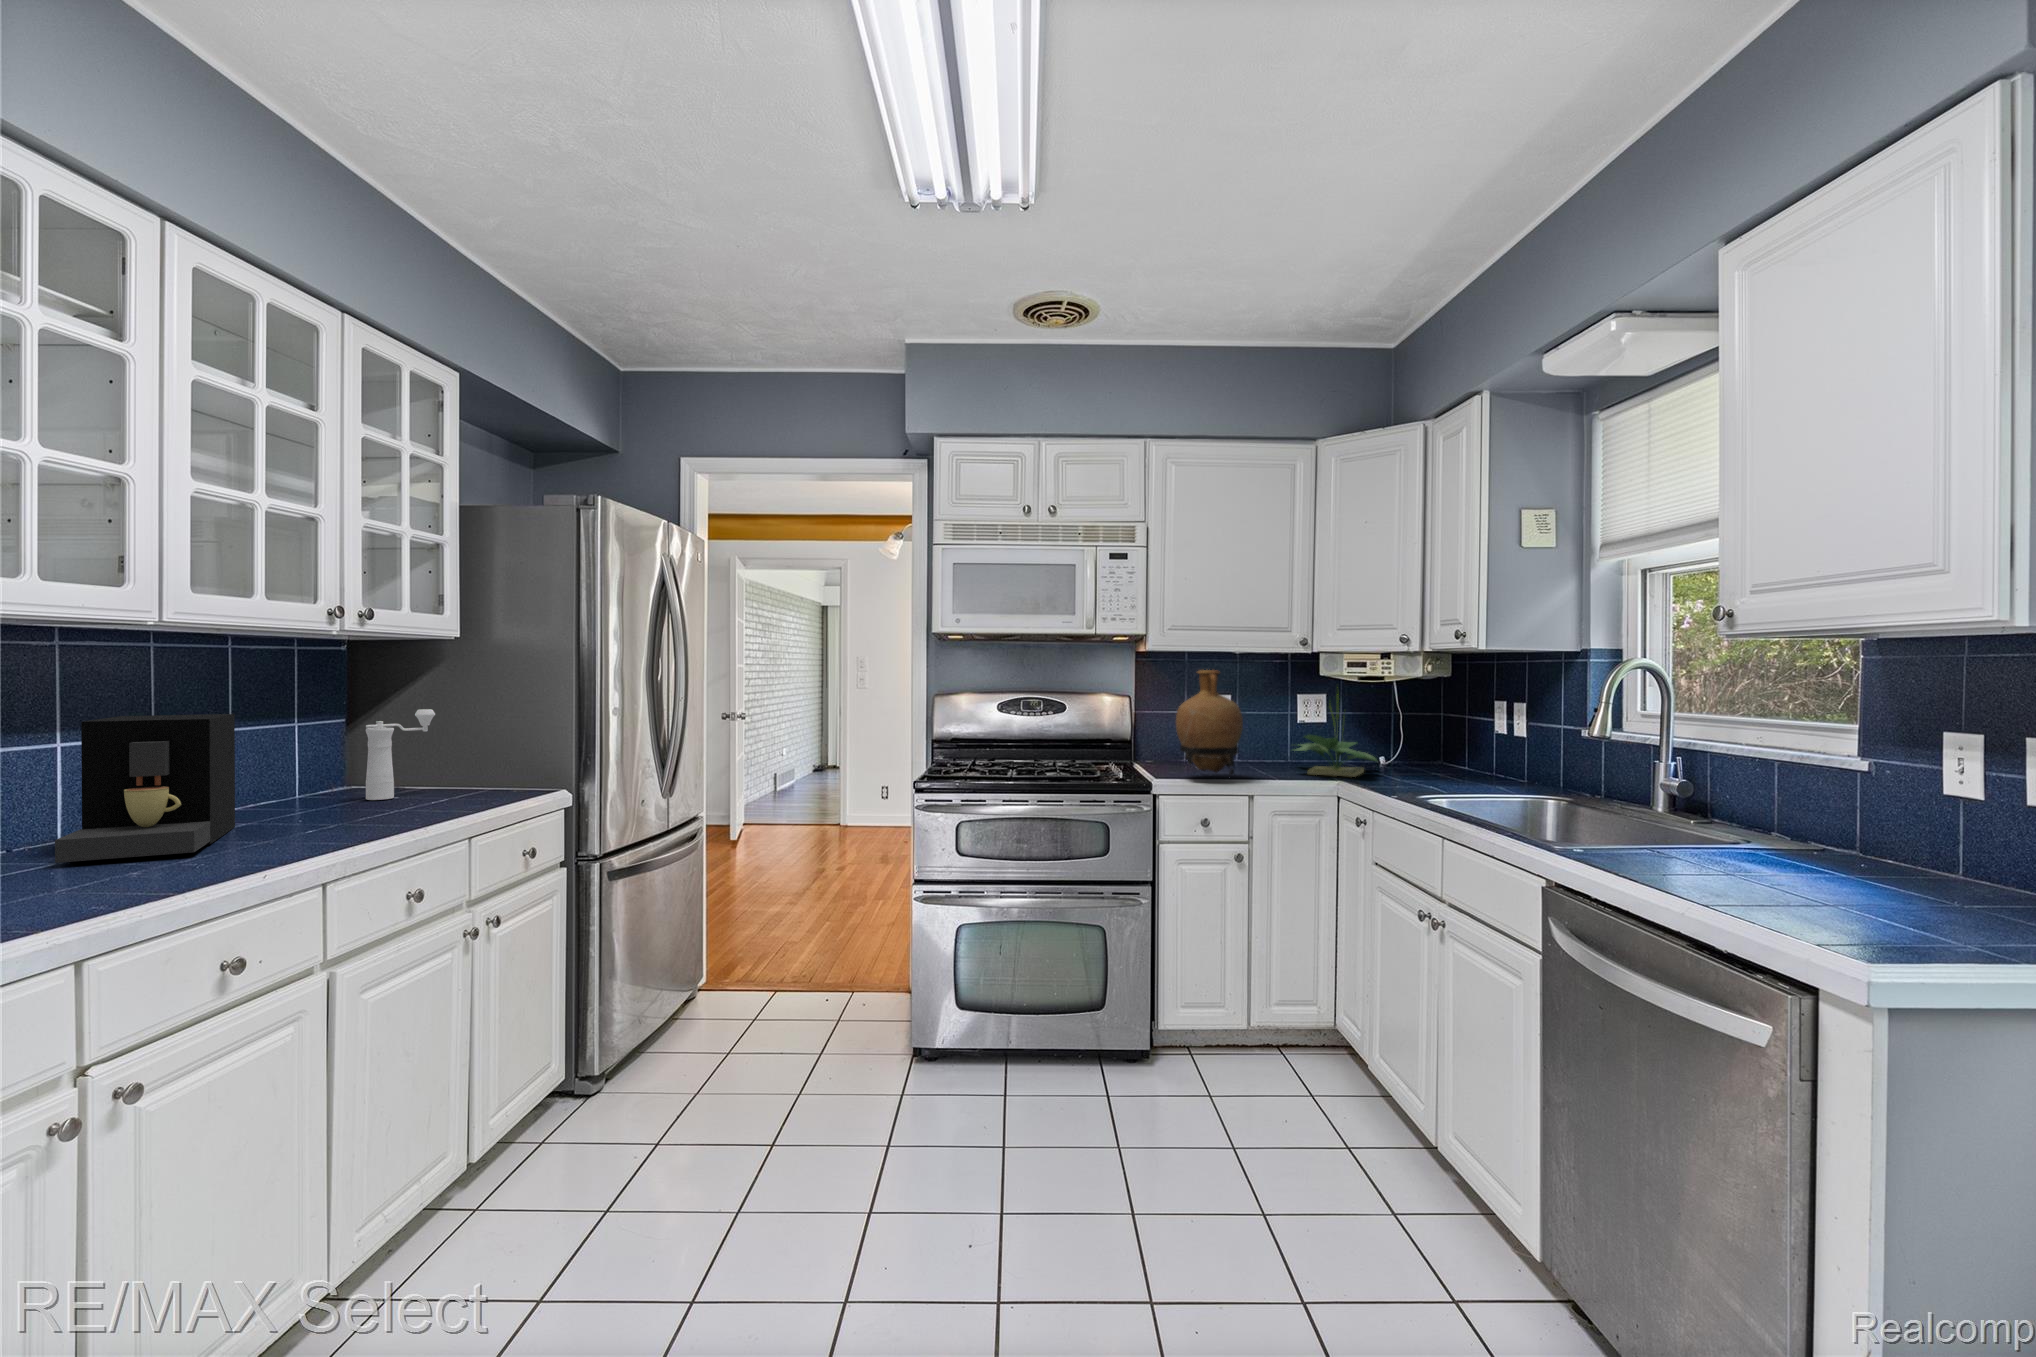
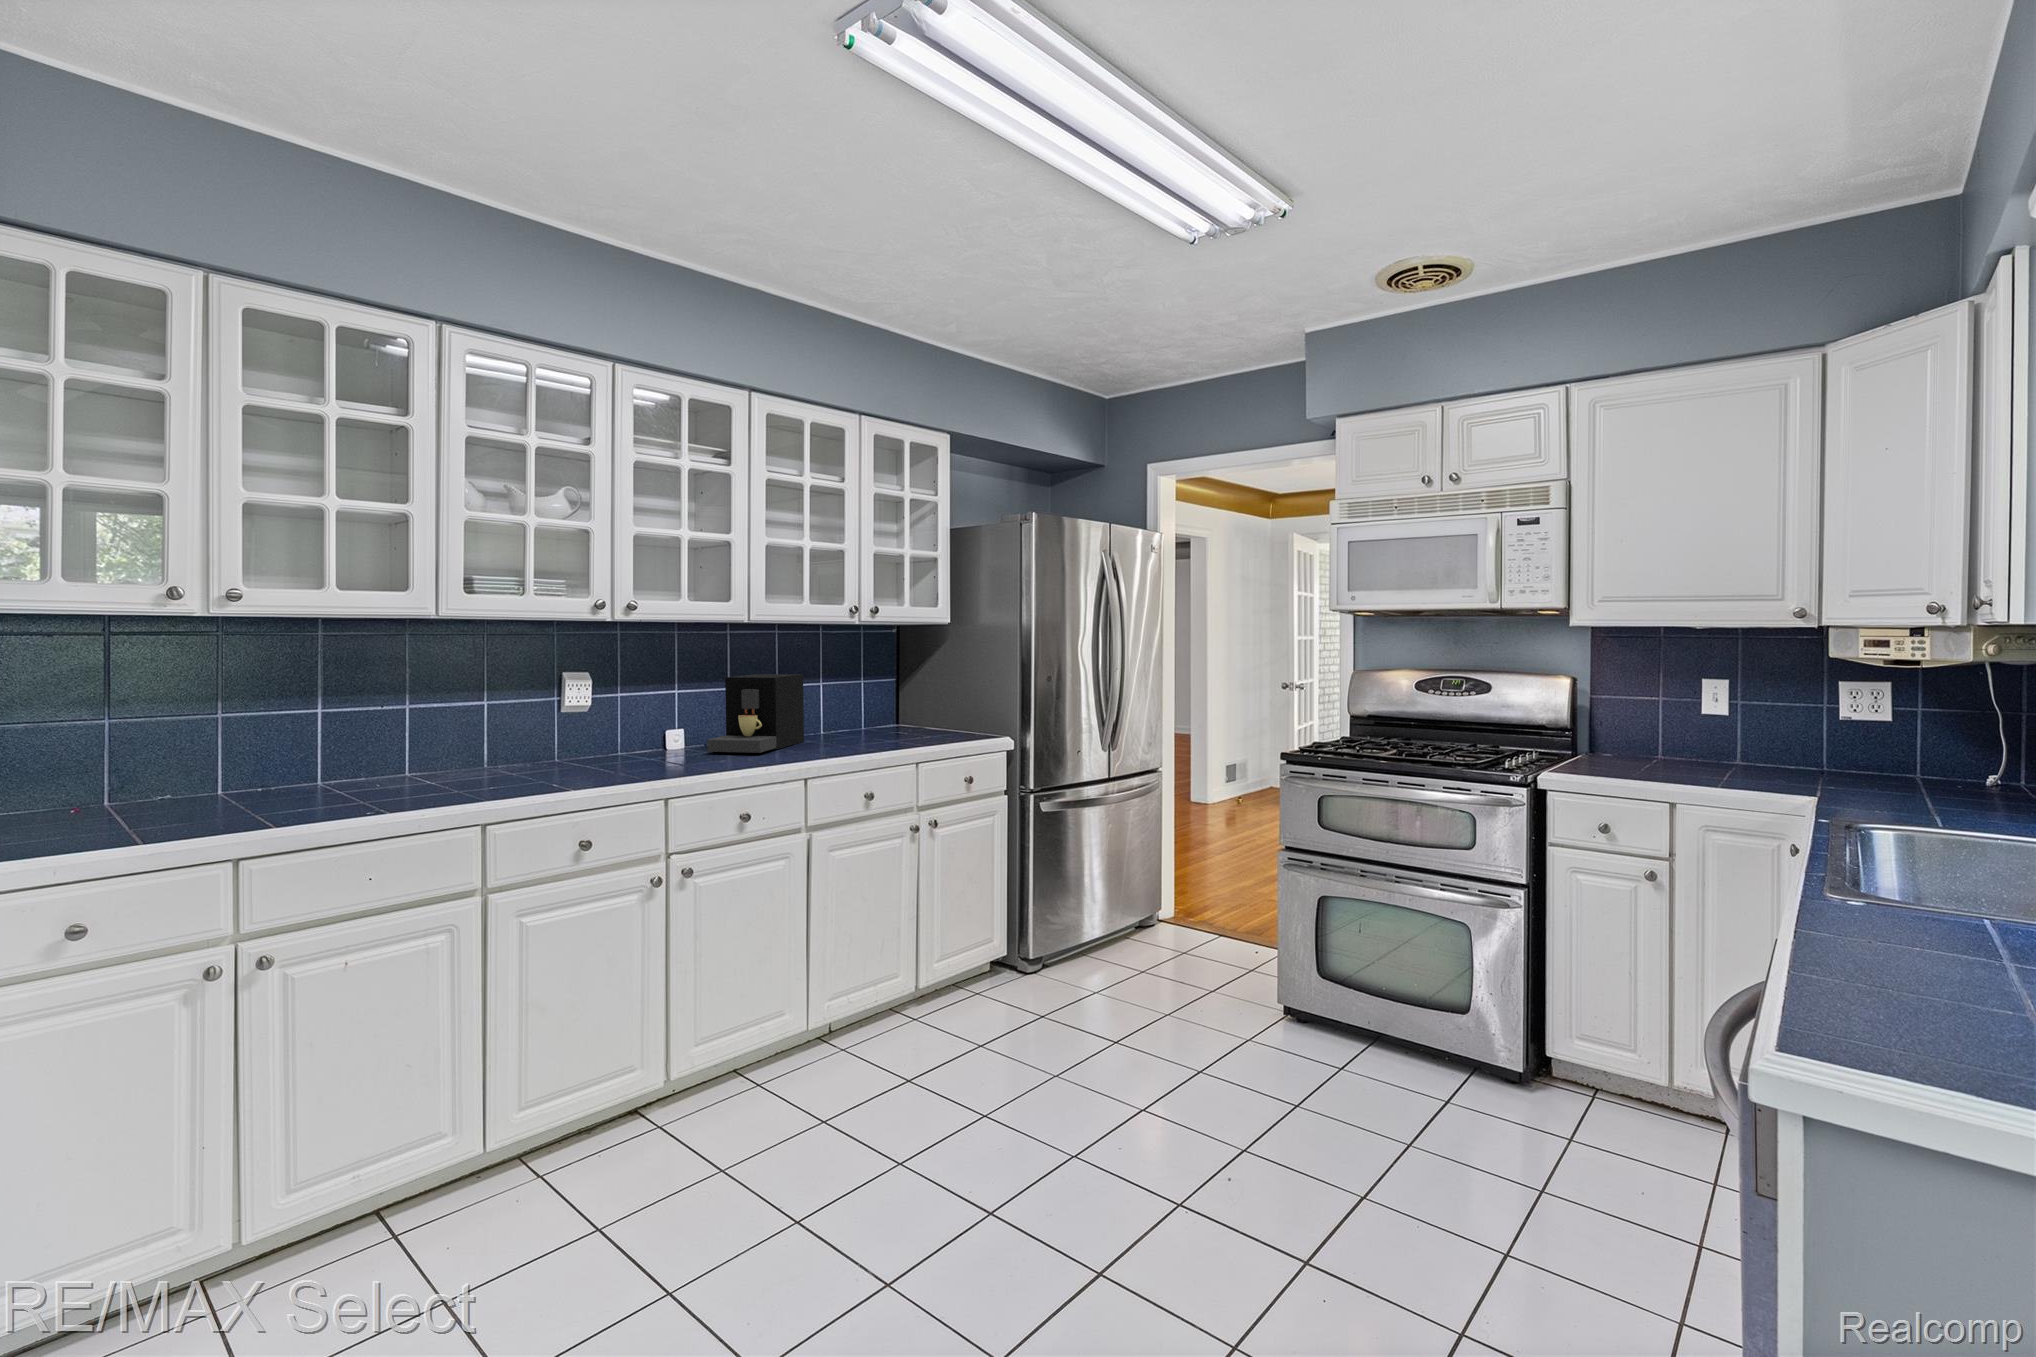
vase: present [1176,670,1243,775] -> none [1559,650,1648,777]
potted plant: present [1295,687,1377,777] -> none [1737,669,1900,791]
pepper mill: present [366,709,435,800] -> none [887,673,930,732]

